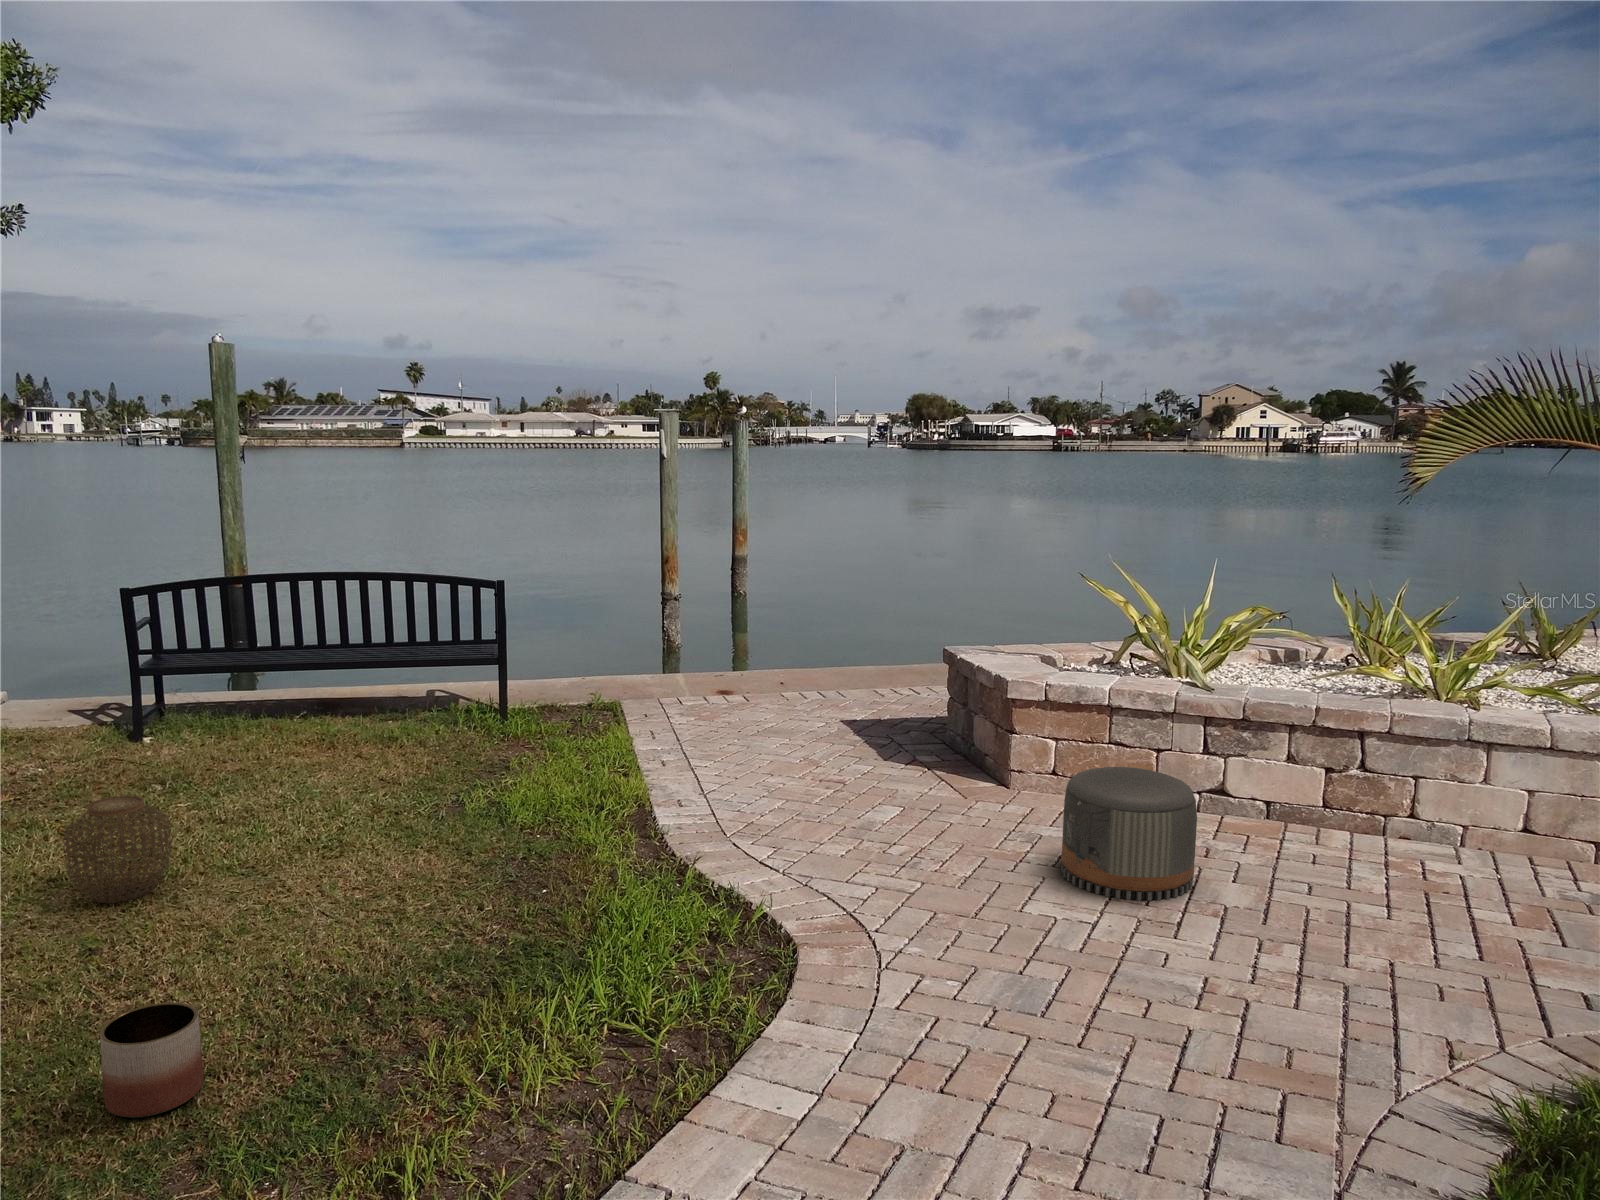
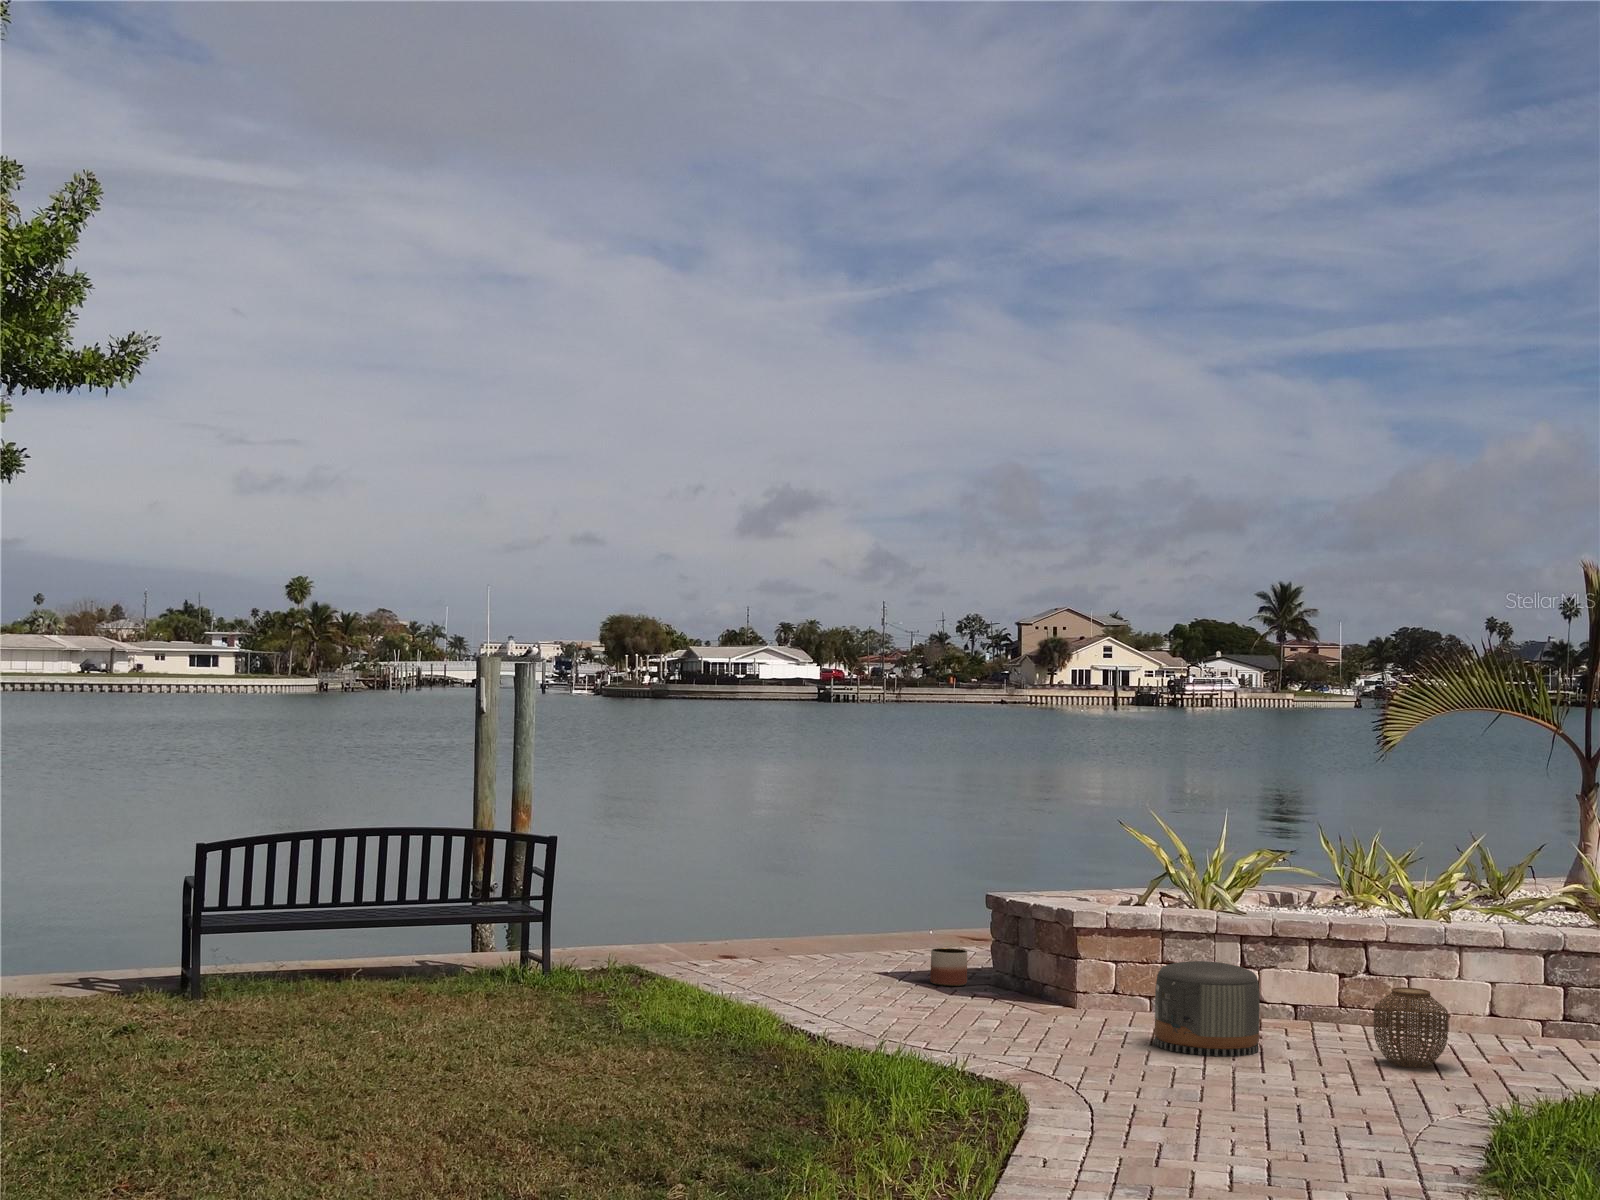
woven basket: present [63,795,172,903] -> present [1374,987,1448,1068]
planter: present [100,1002,203,1118] -> present [930,948,967,986]

